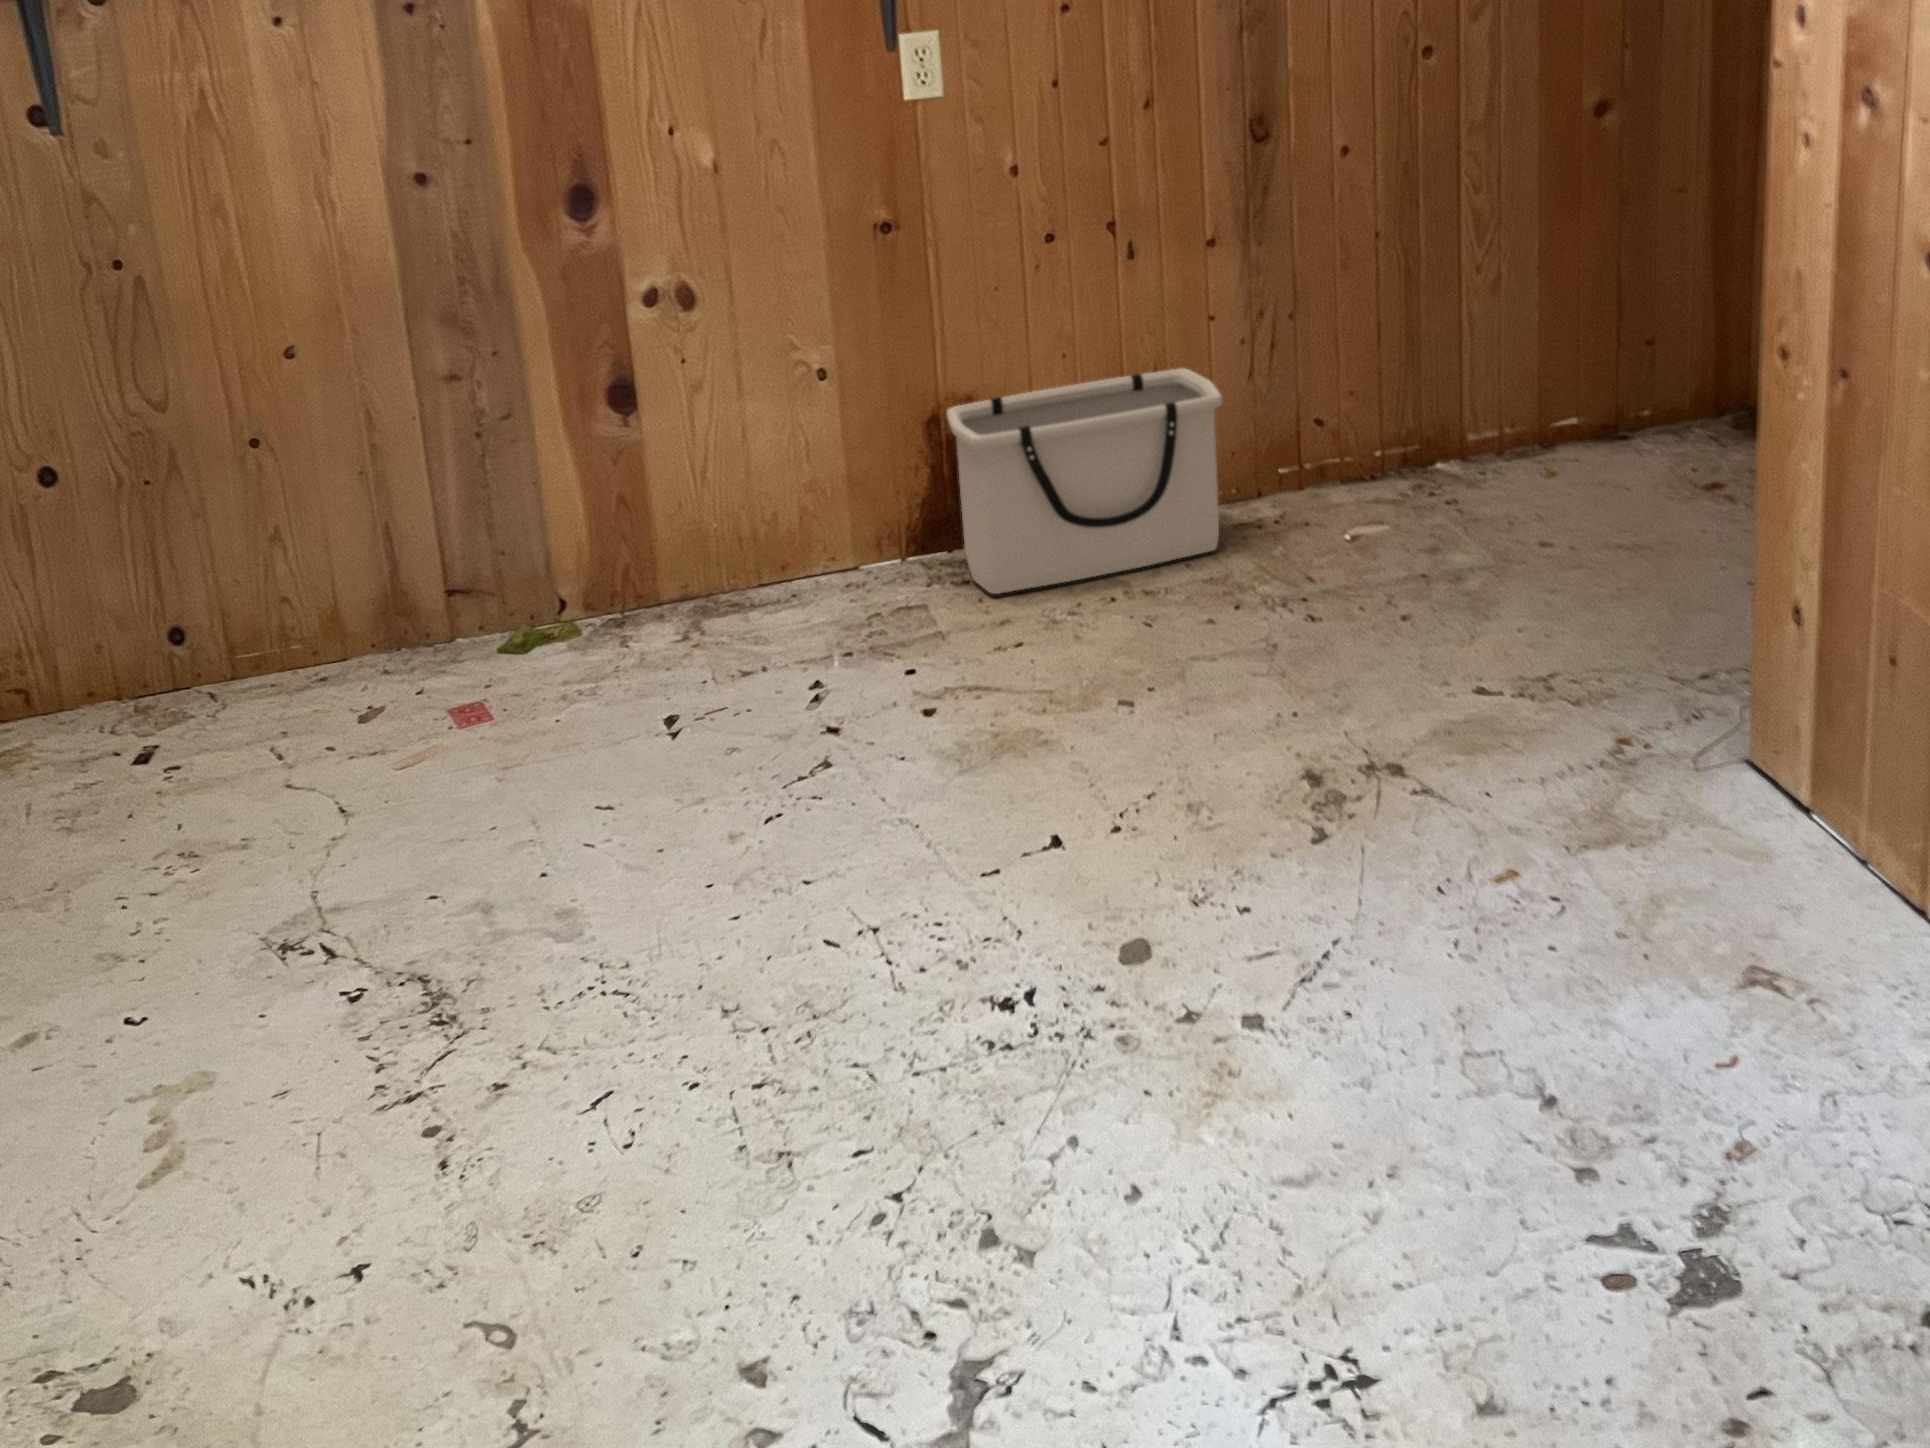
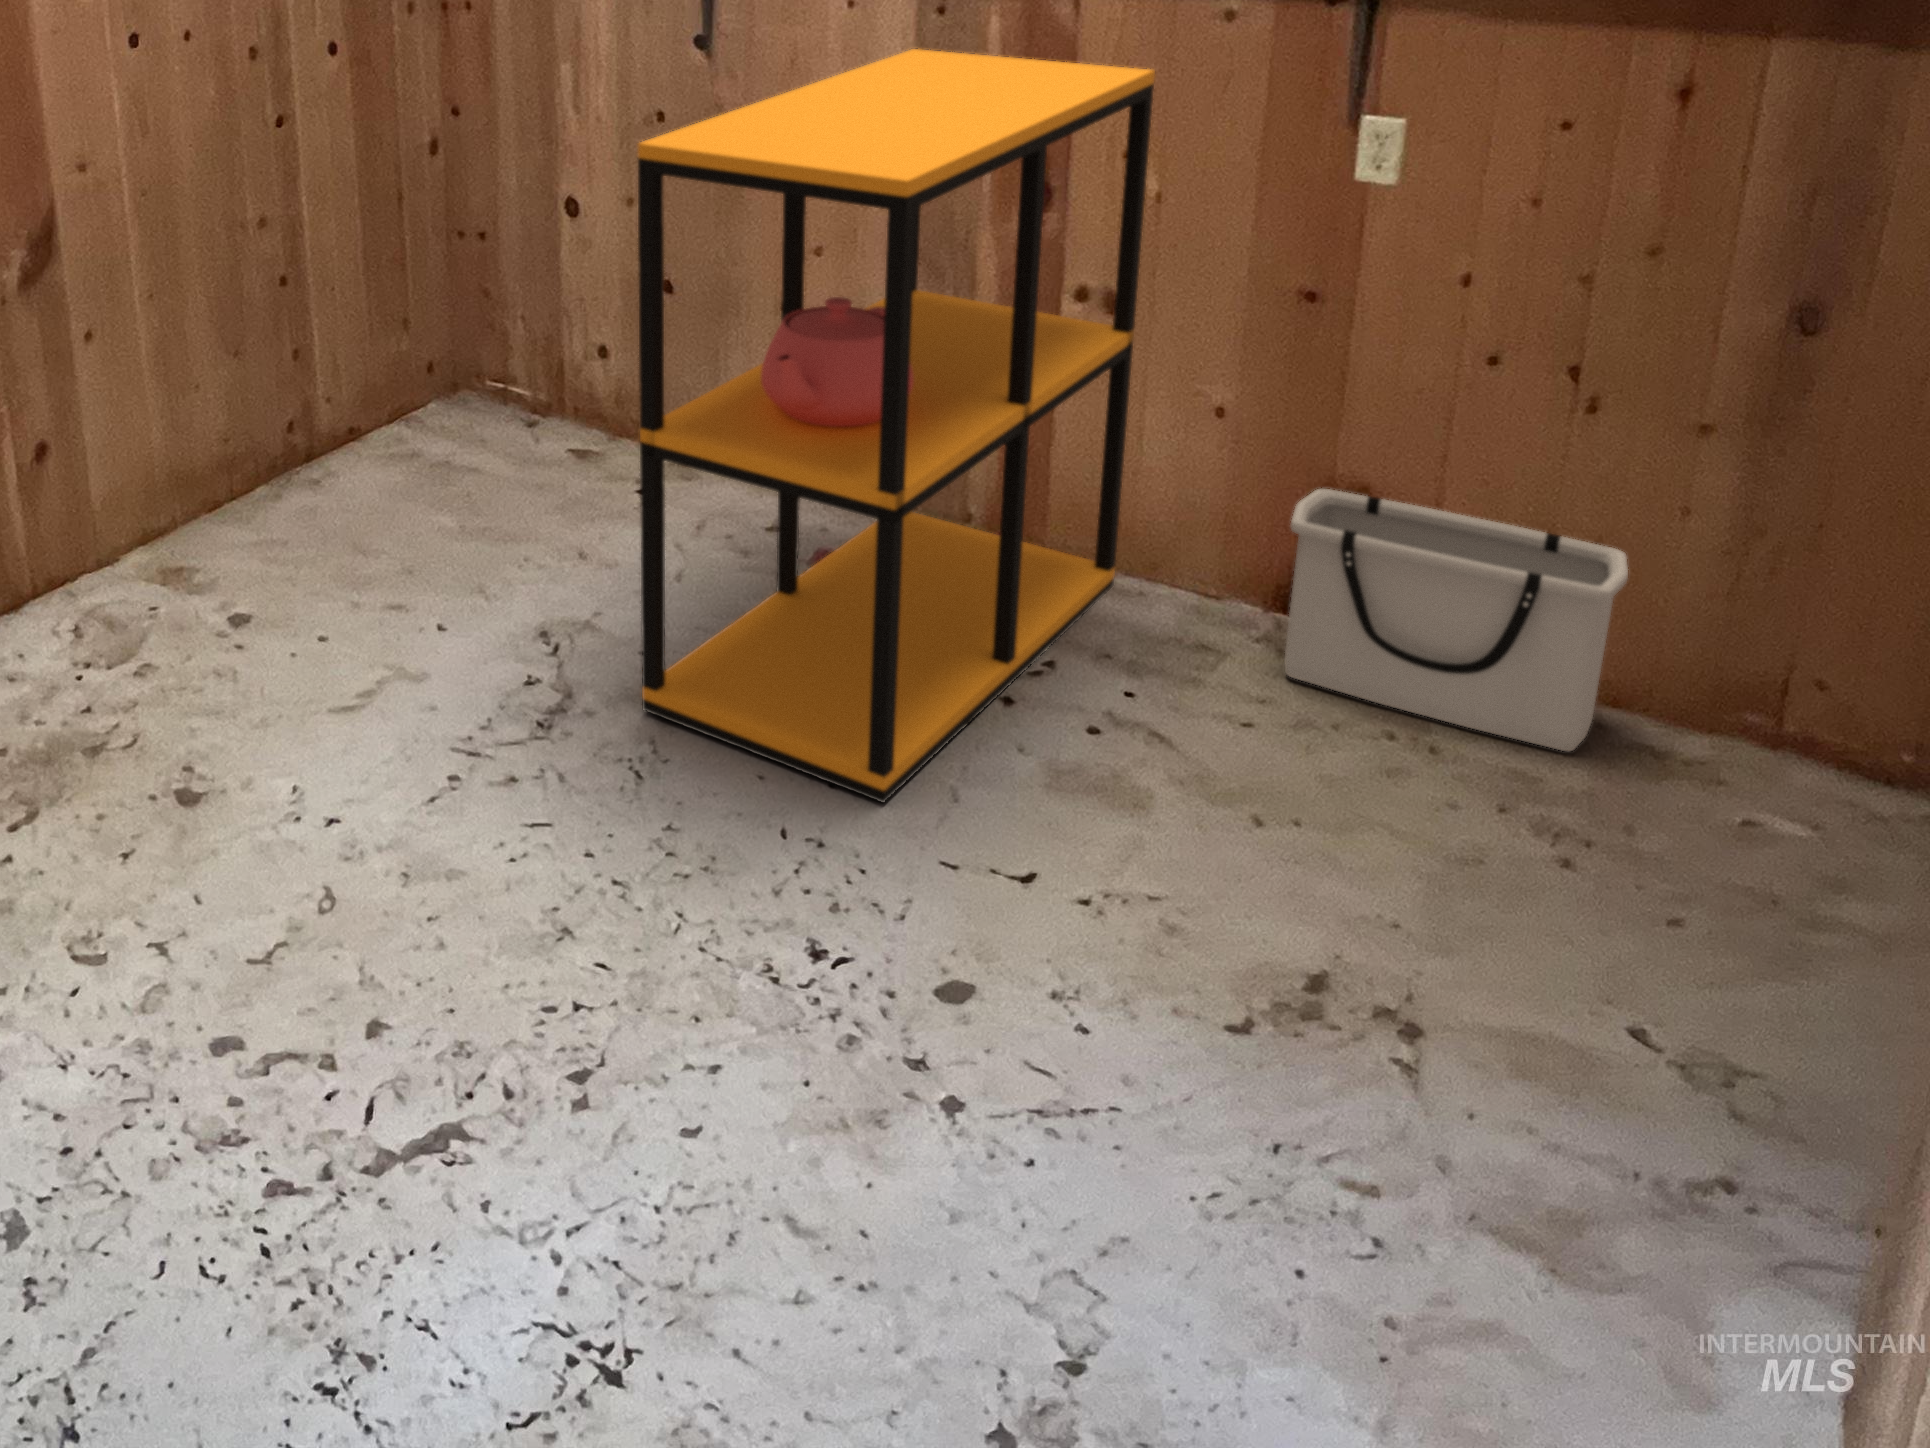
shelving unit: none [404,26,869,935] -> present [638,49,1155,802]

